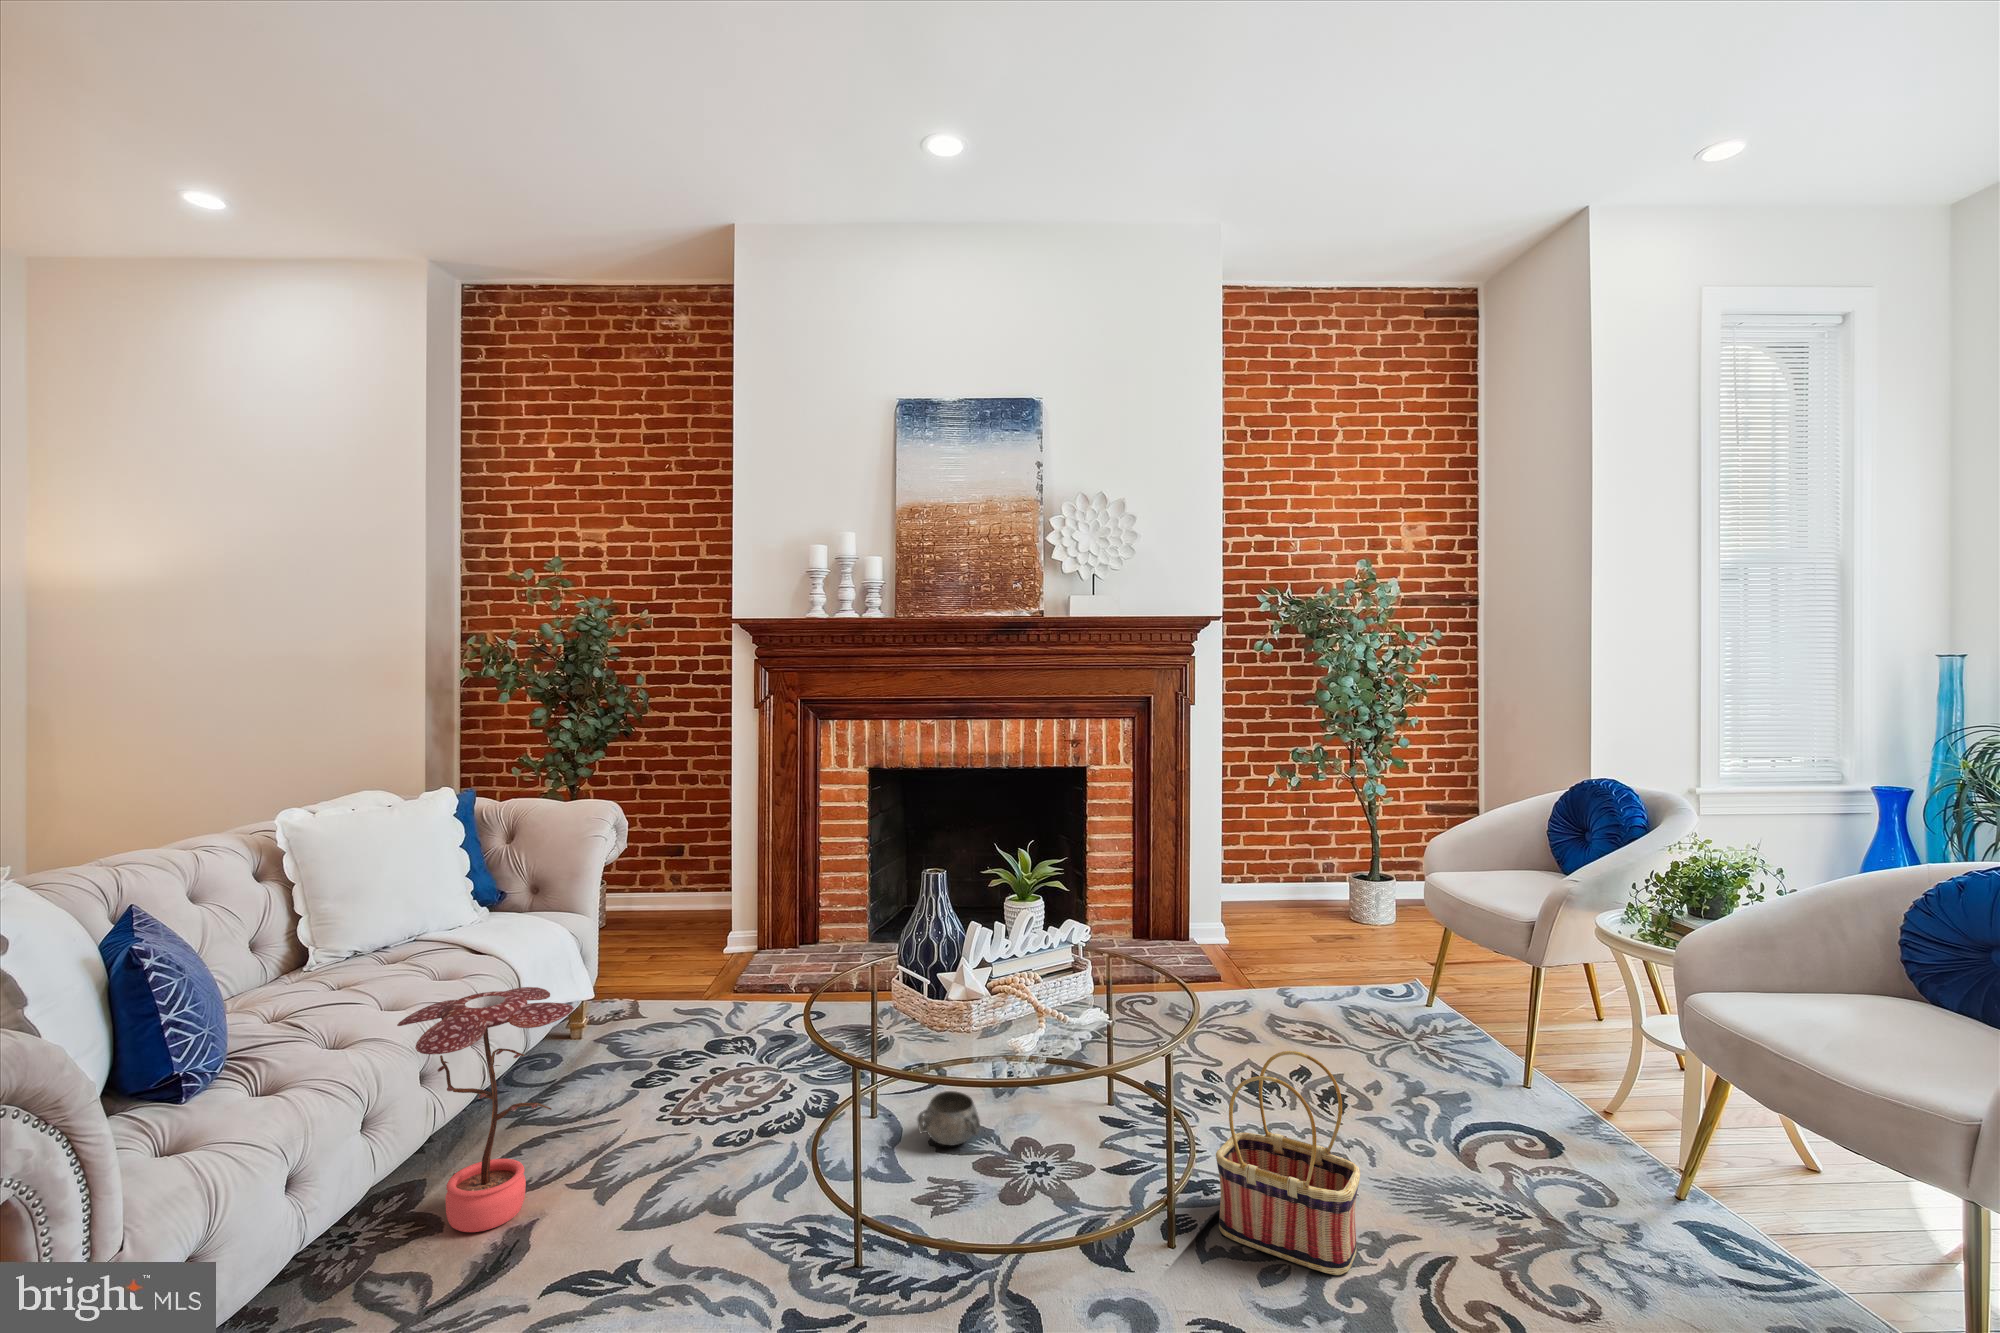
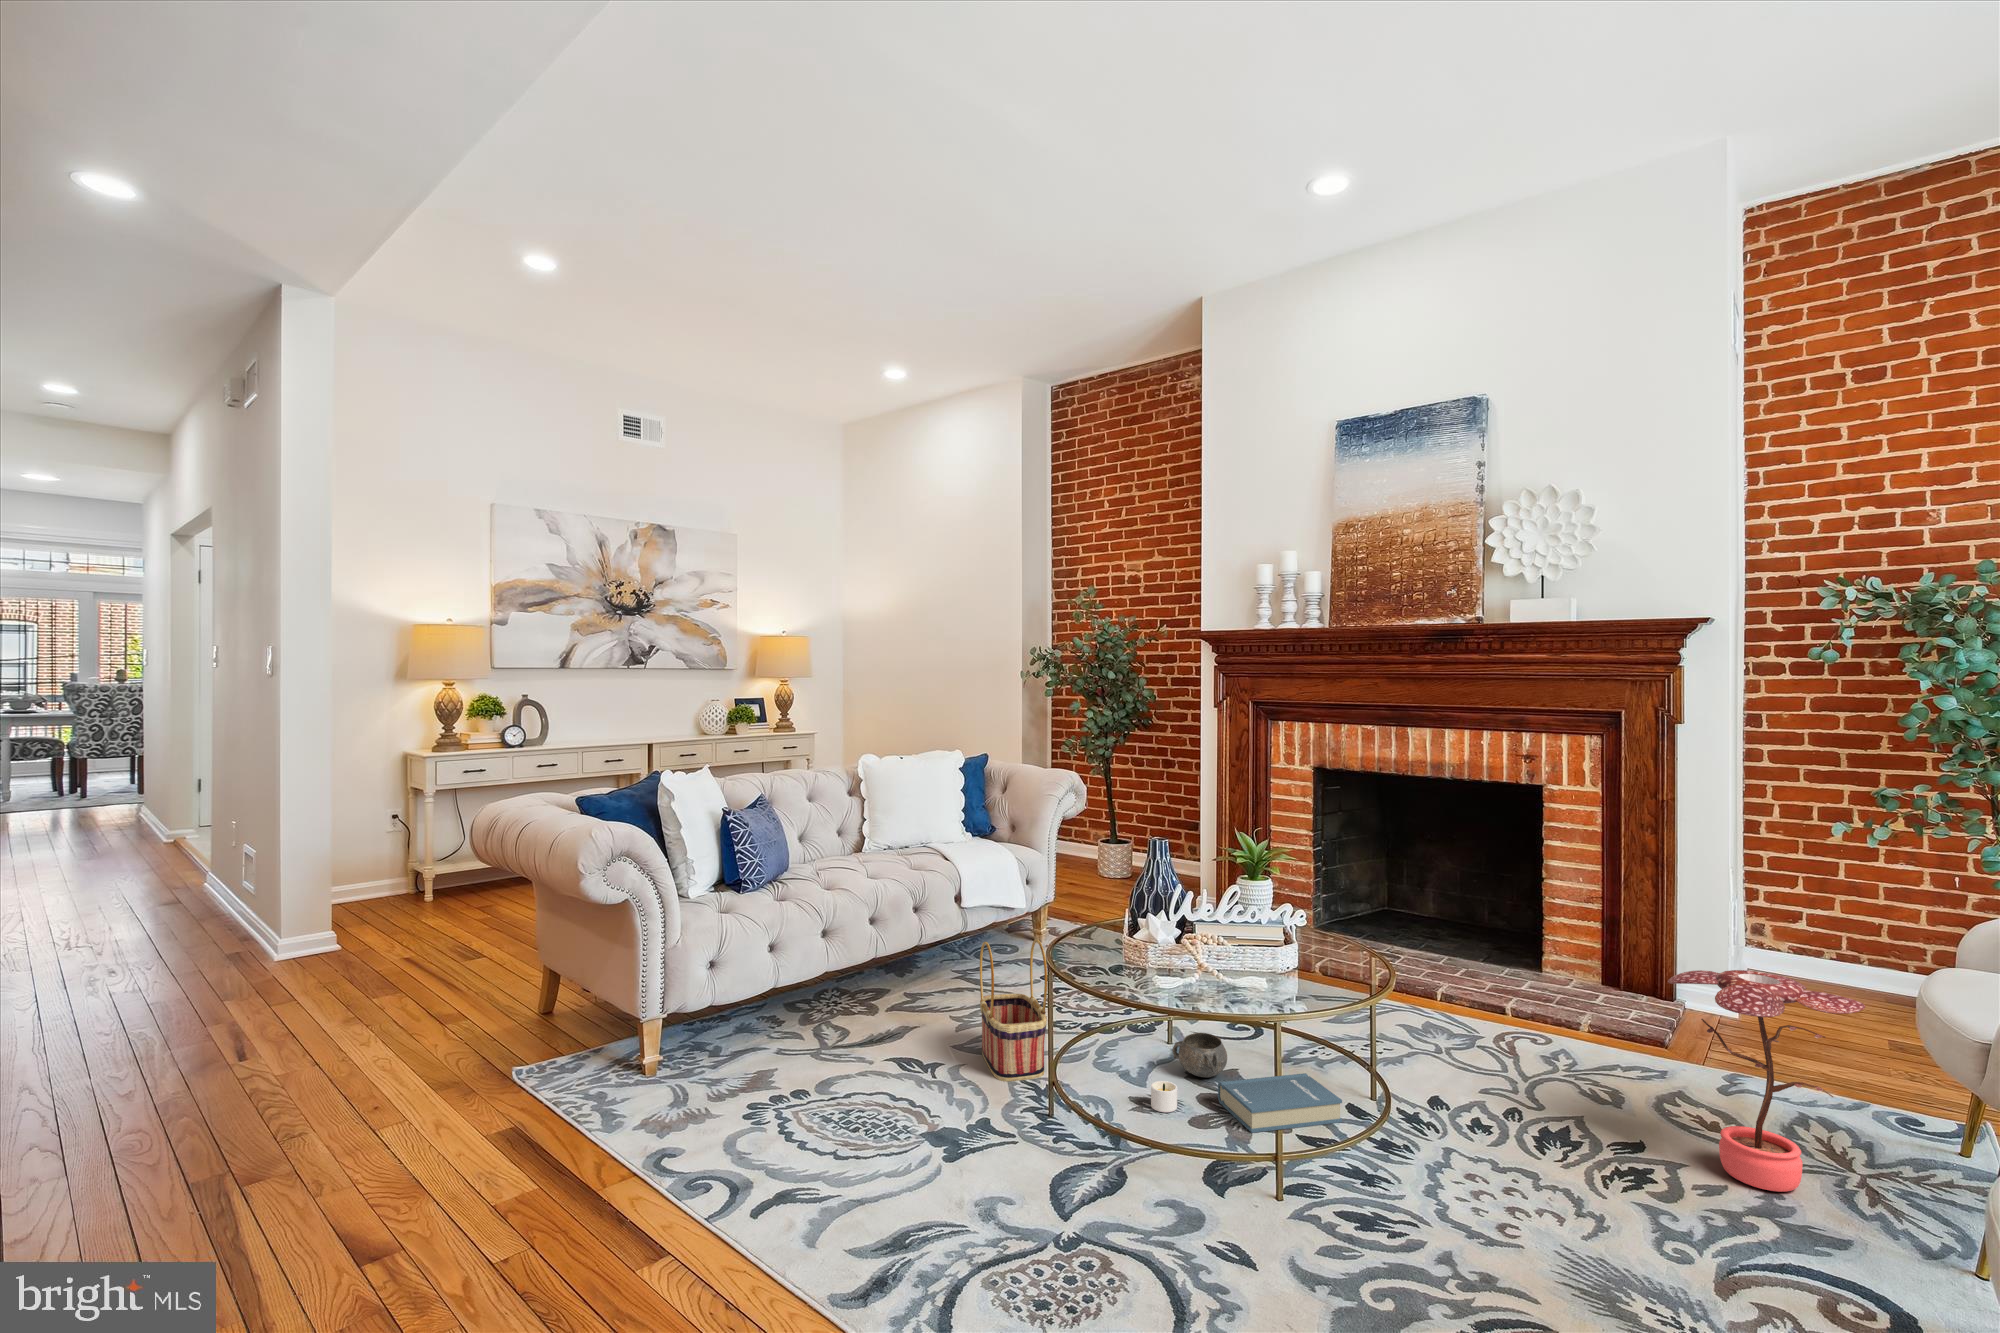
potted plant: present [397,987,574,1232] -> present [1668,970,1865,1192]
basket: present [1216,1051,1360,1275] -> present [980,939,1047,1082]
hardback book: none [1004,1103,1124,1191] -> present [1218,1073,1342,1133]
candle: none [948,1166,994,1207] -> present [1151,1081,1177,1112]

